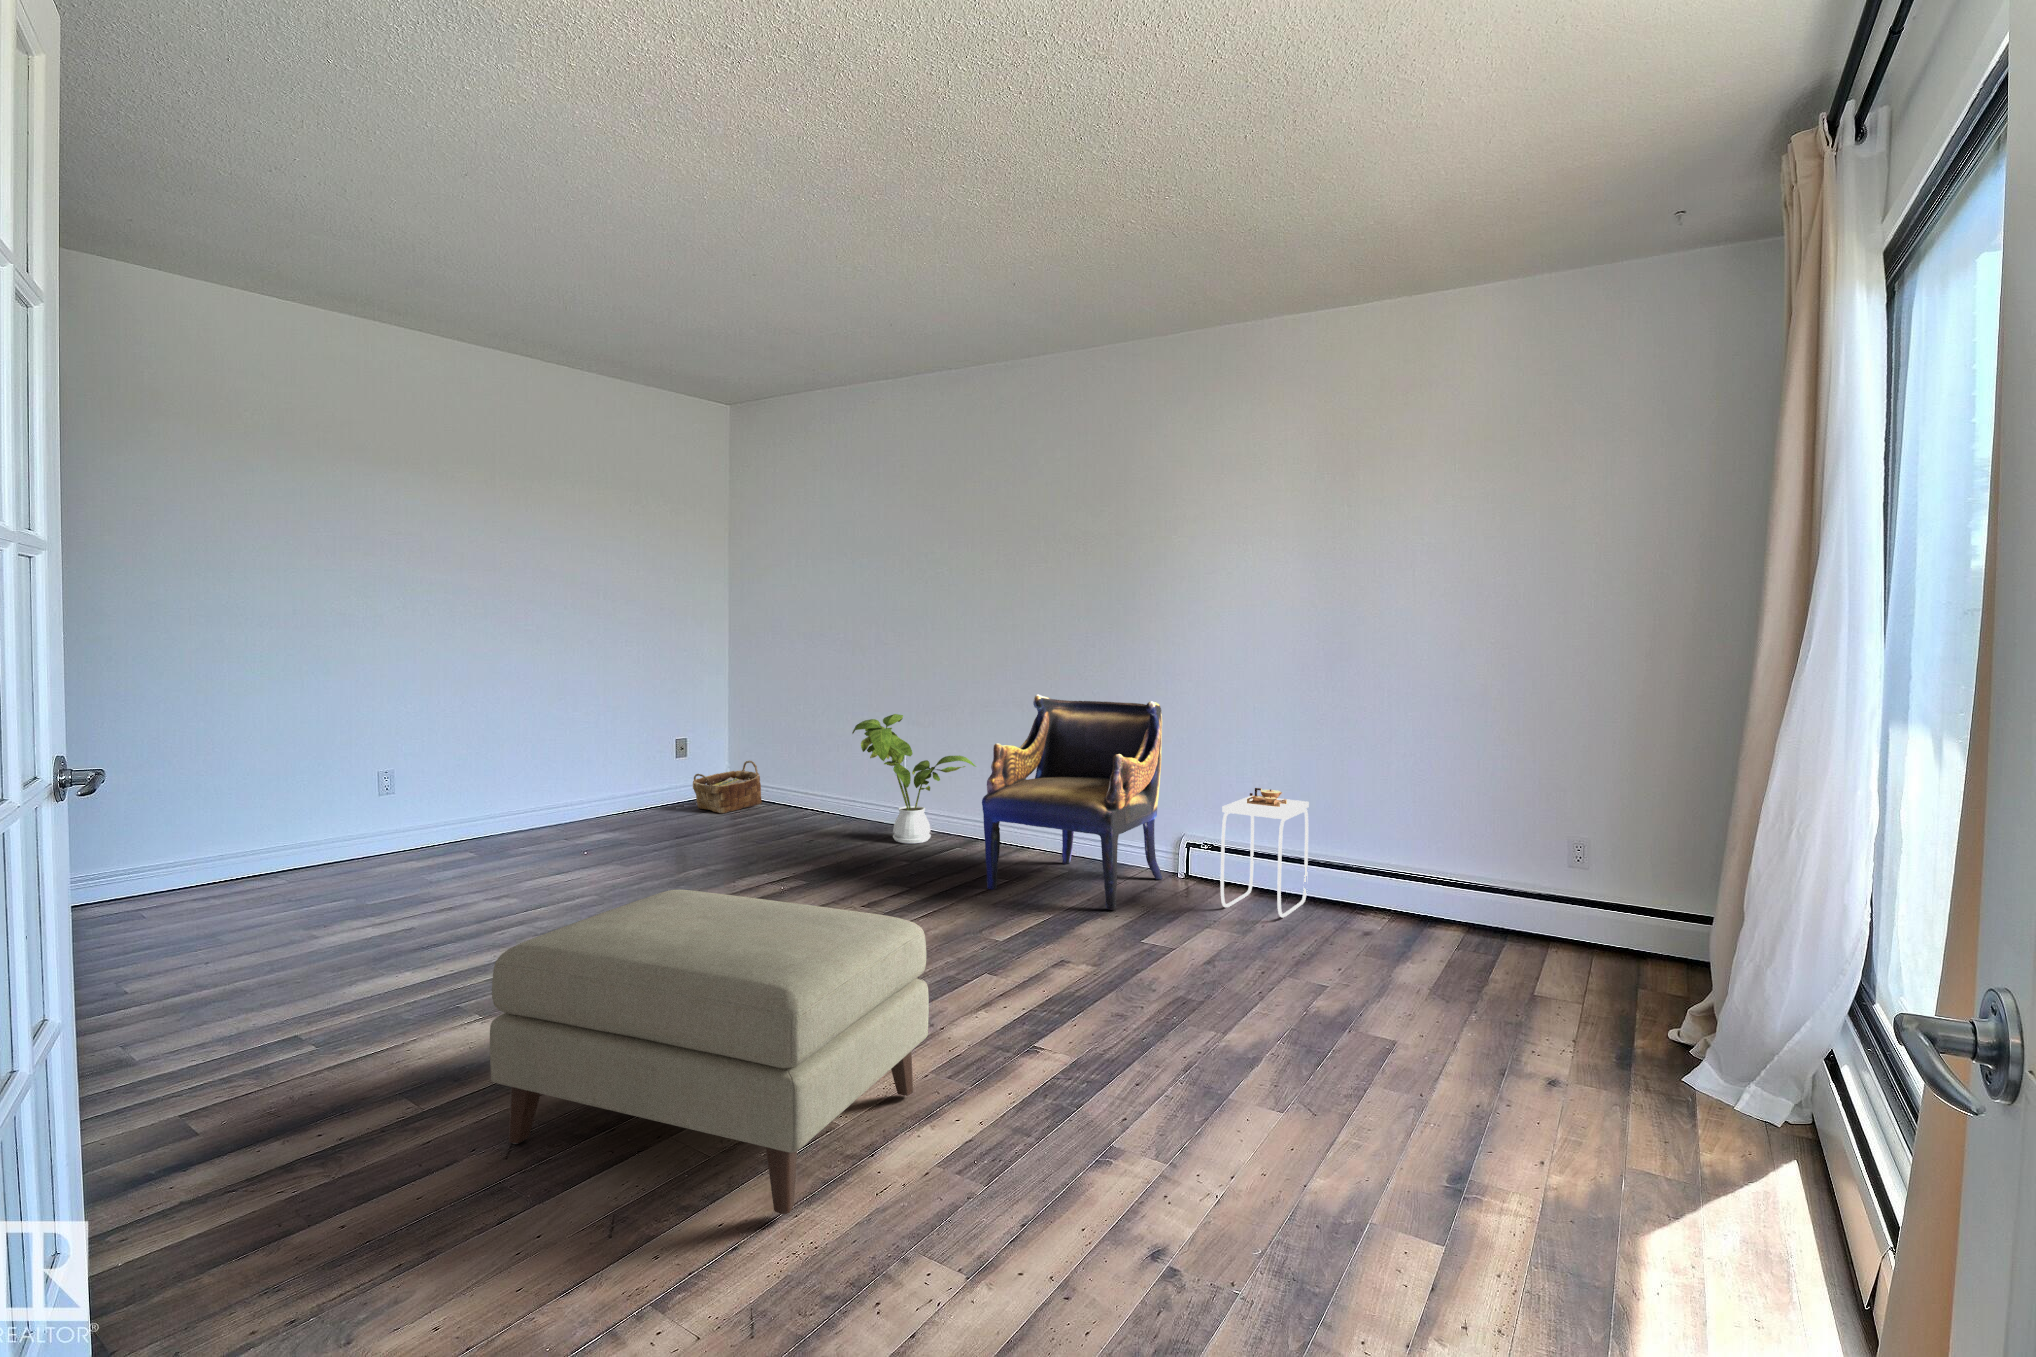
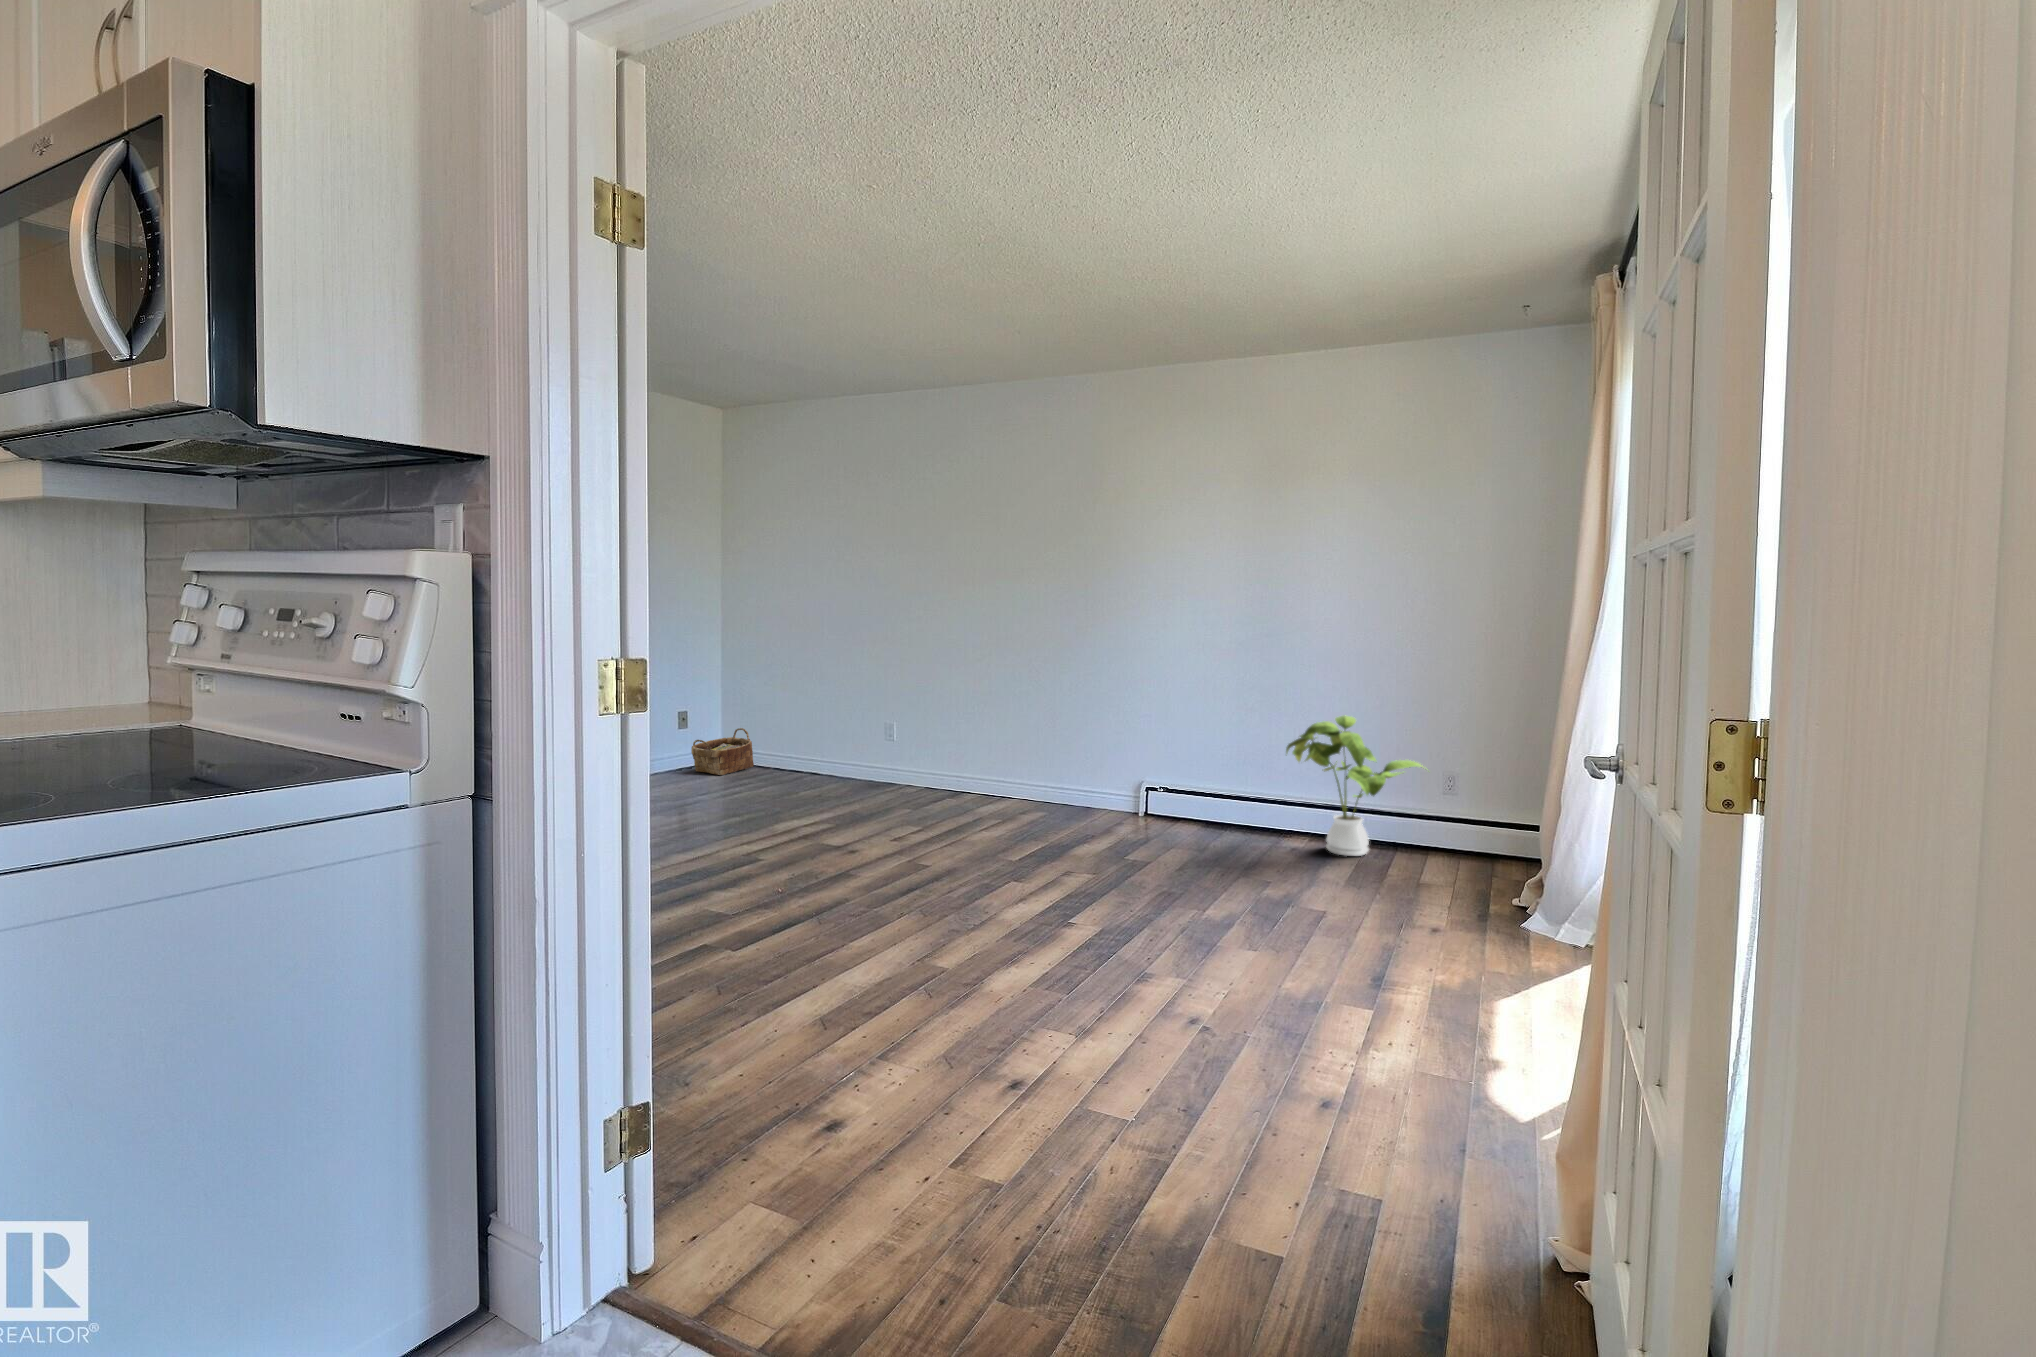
armchair: present [982,694,1163,910] -> none [982,664,1127,838]
house plant: present [852,714,976,843] -> present [1286,716,1422,856]
side table: present [1221,788,1309,917] -> none [1180,738,1248,840]
ottoman: present [490,890,929,1215] -> none [703,810,1006,1012]

